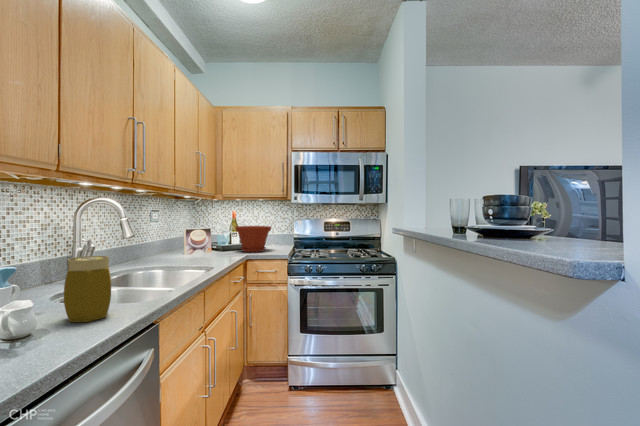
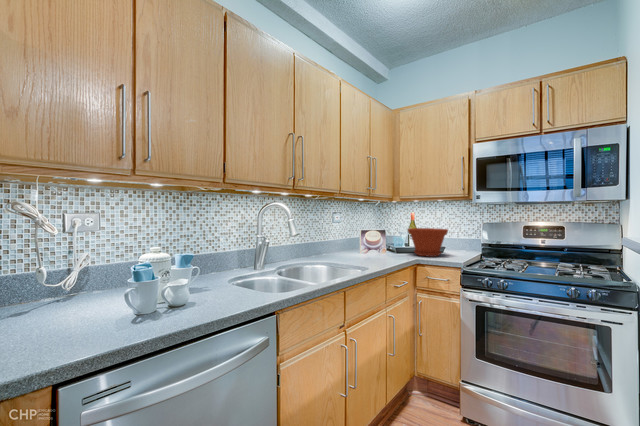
jar: present [64,256,111,322] -> none [202,251,240,306]

